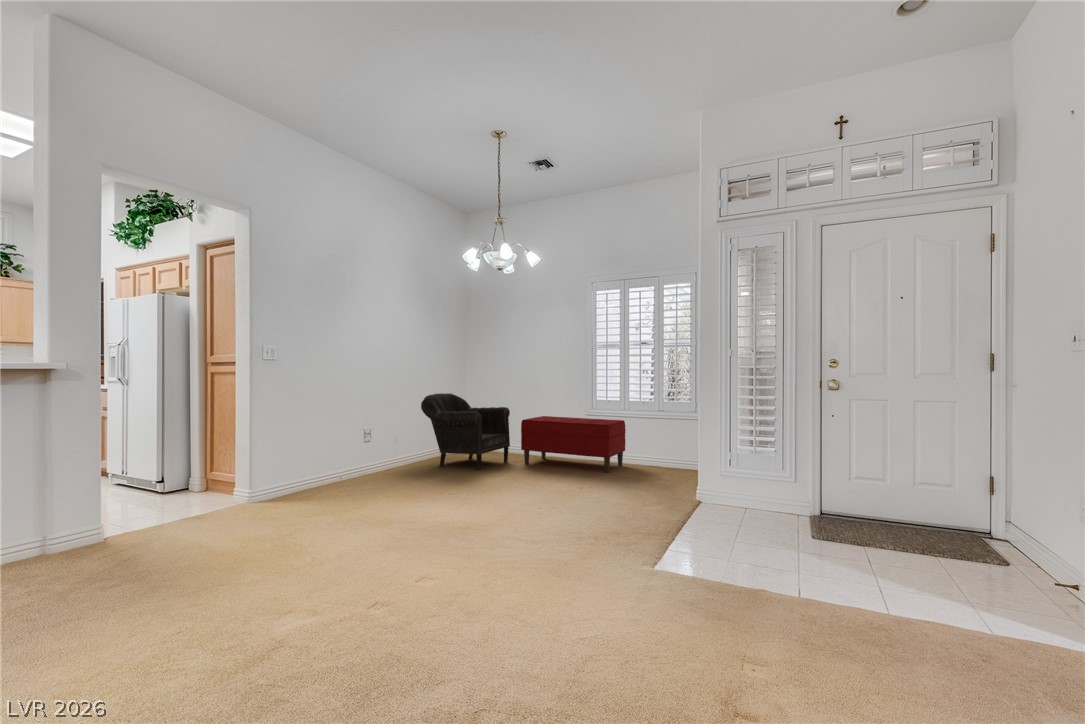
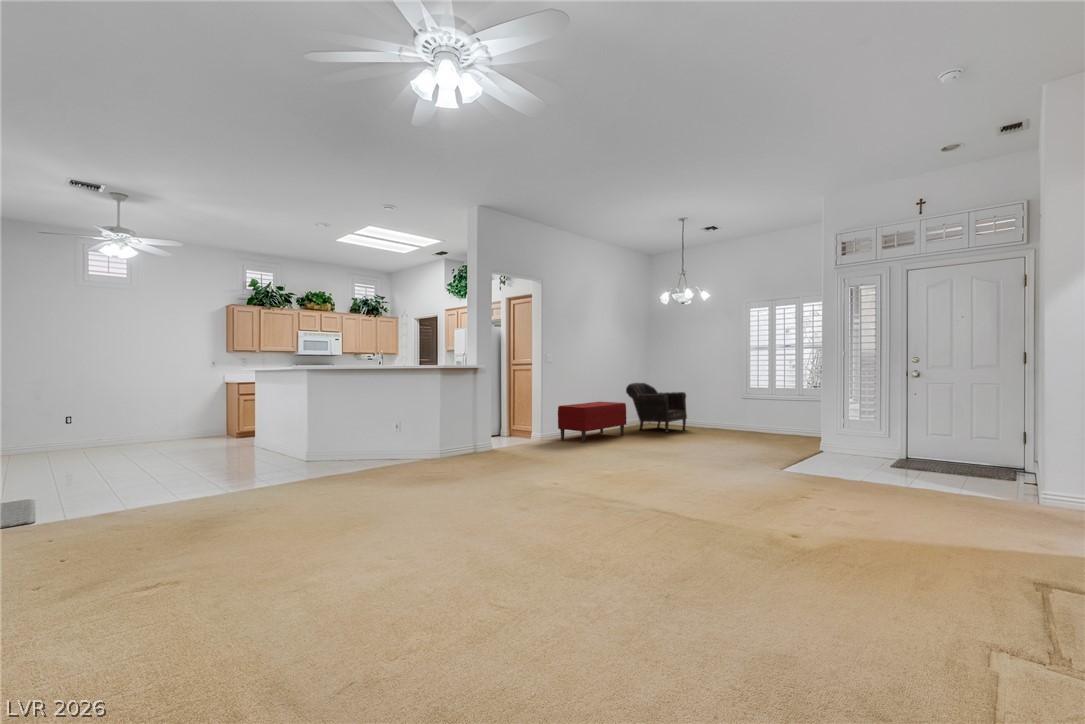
bench: present [521,416,626,473] -> present [558,402,626,443]

